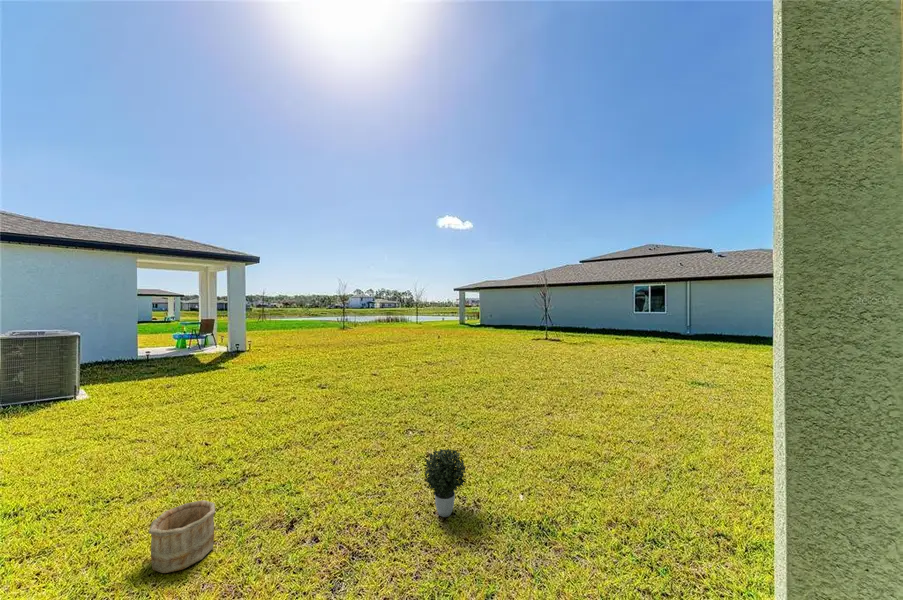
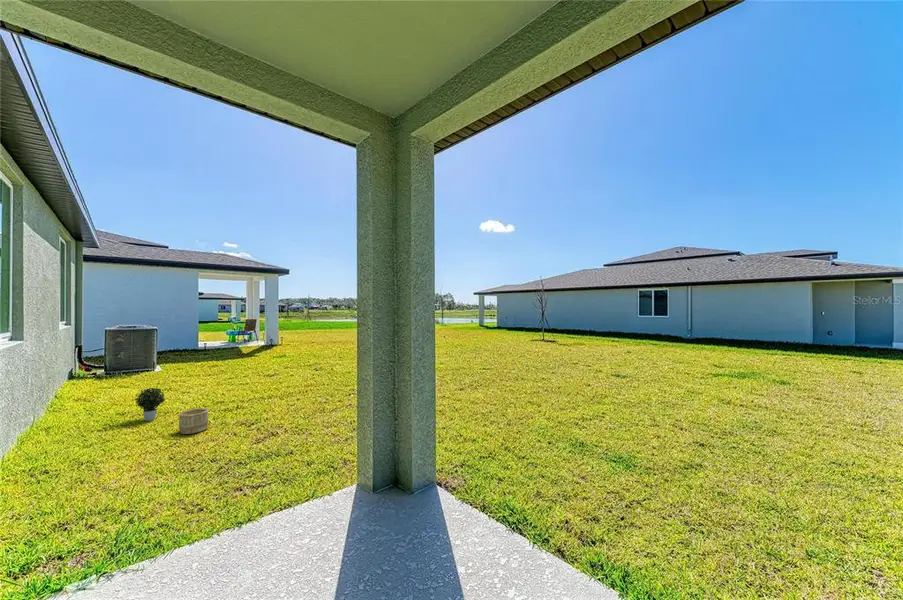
potted plant: present [424,449,466,517] -> present [135,388,165,421]

